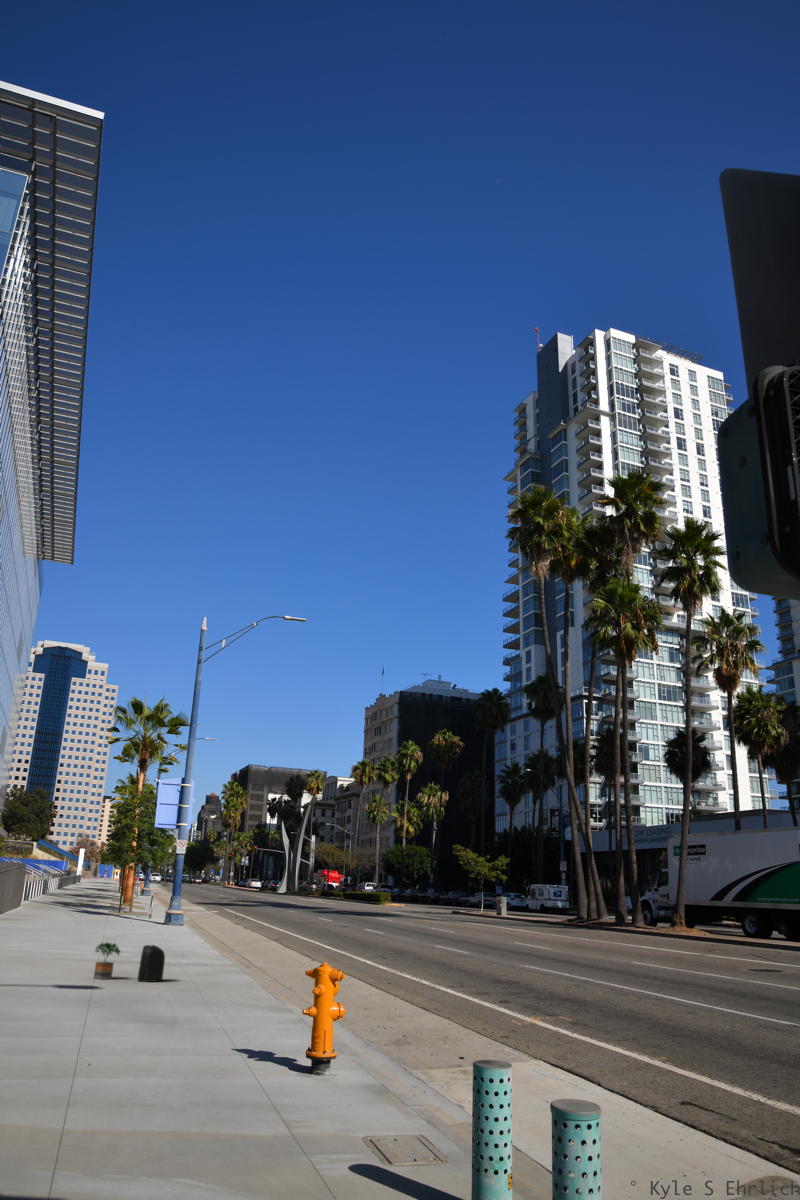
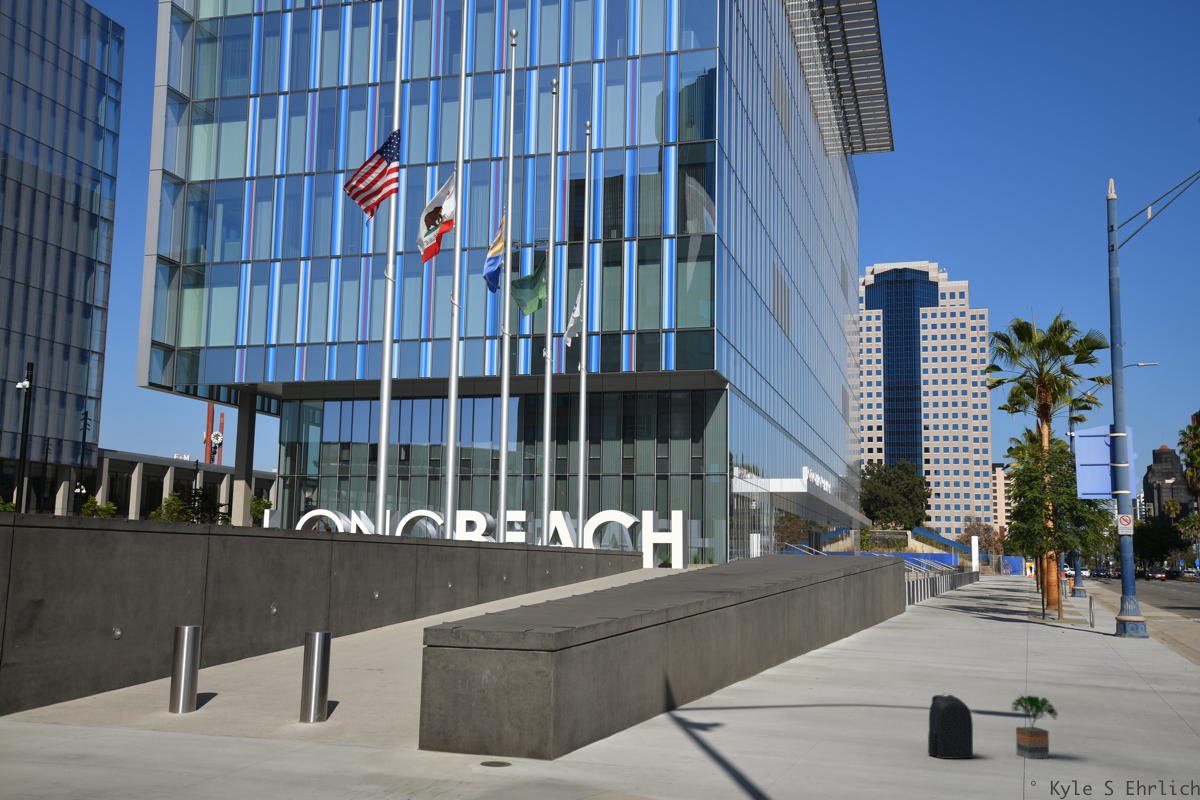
backpack: present [138,945,165,982] -> present [928,695,973,759]

